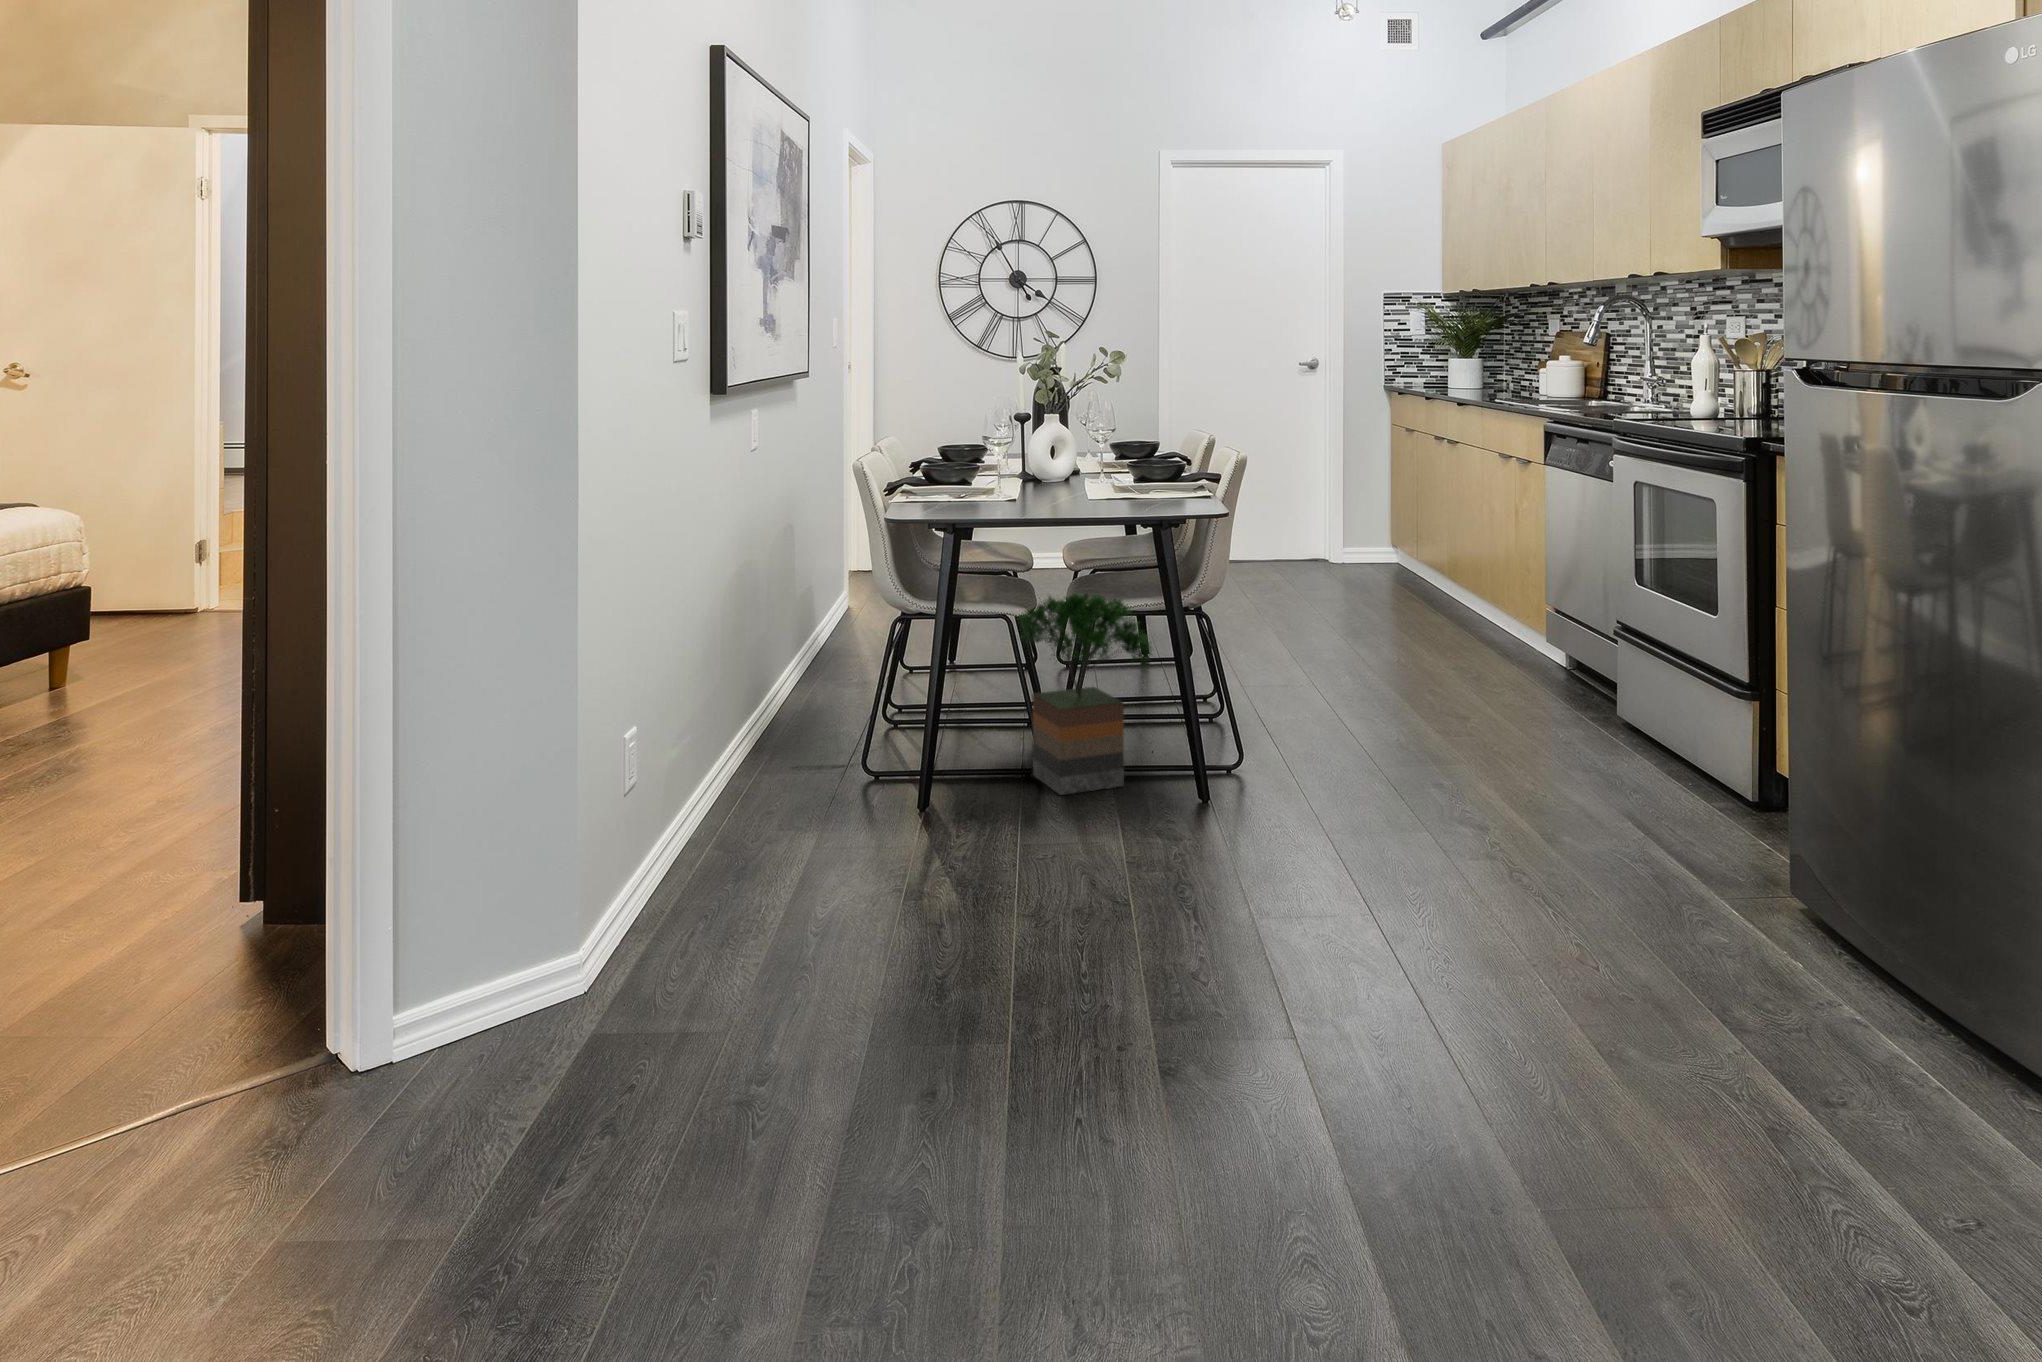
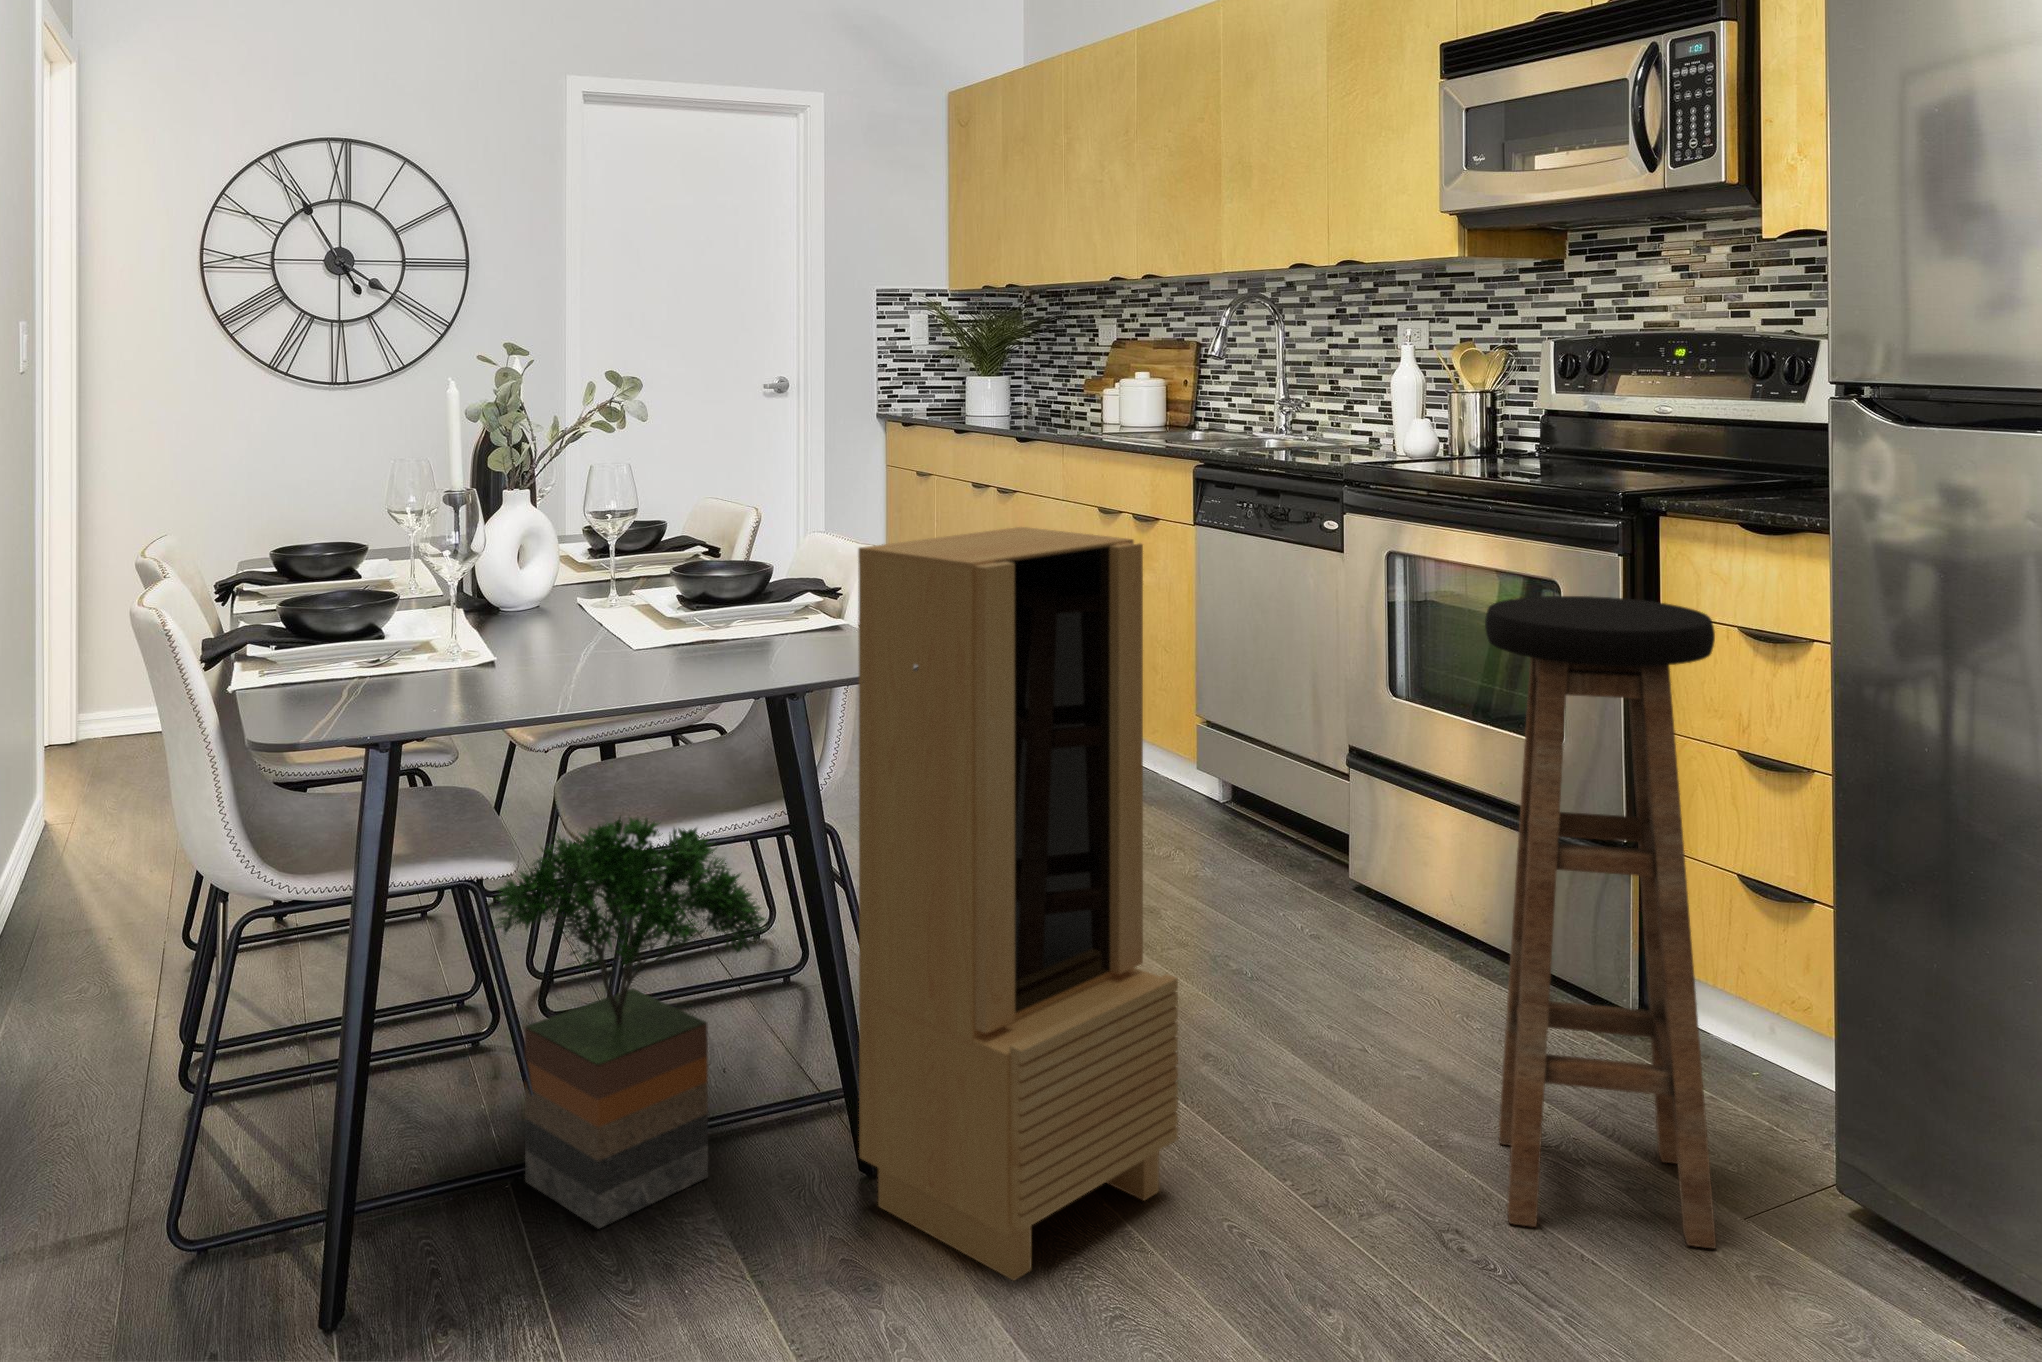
storage cabinet: none [1195,441,1374,842] -> present [858,527,1178,1280]
bar stool: none [1564,496,1717,892] -> present [1485,596,1716,1248]

